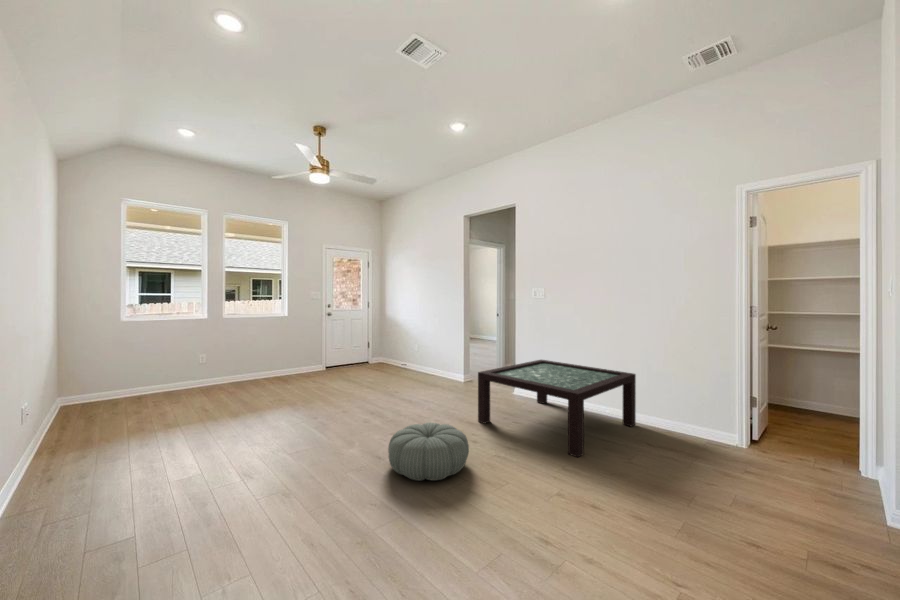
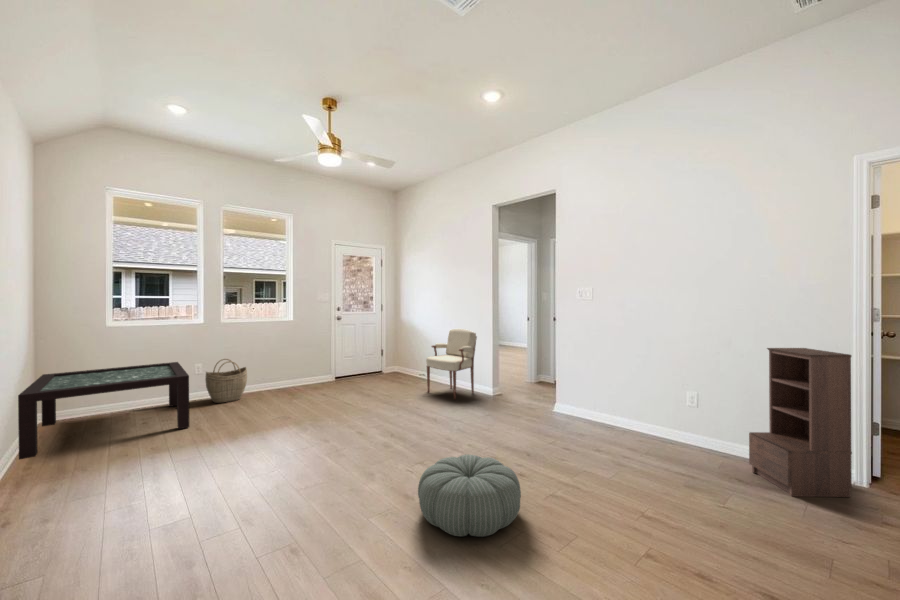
armchair: none [406,324,450,385] -> present [426,329,477,399]
bookshelf: none [657,338,728,453] -> present [749,348,852,497]
woven basket: none [208,350,245,389] -> present [205,359,247,403]
coffee table: present [478,360,636,457] -> present [18,362,189,460]

